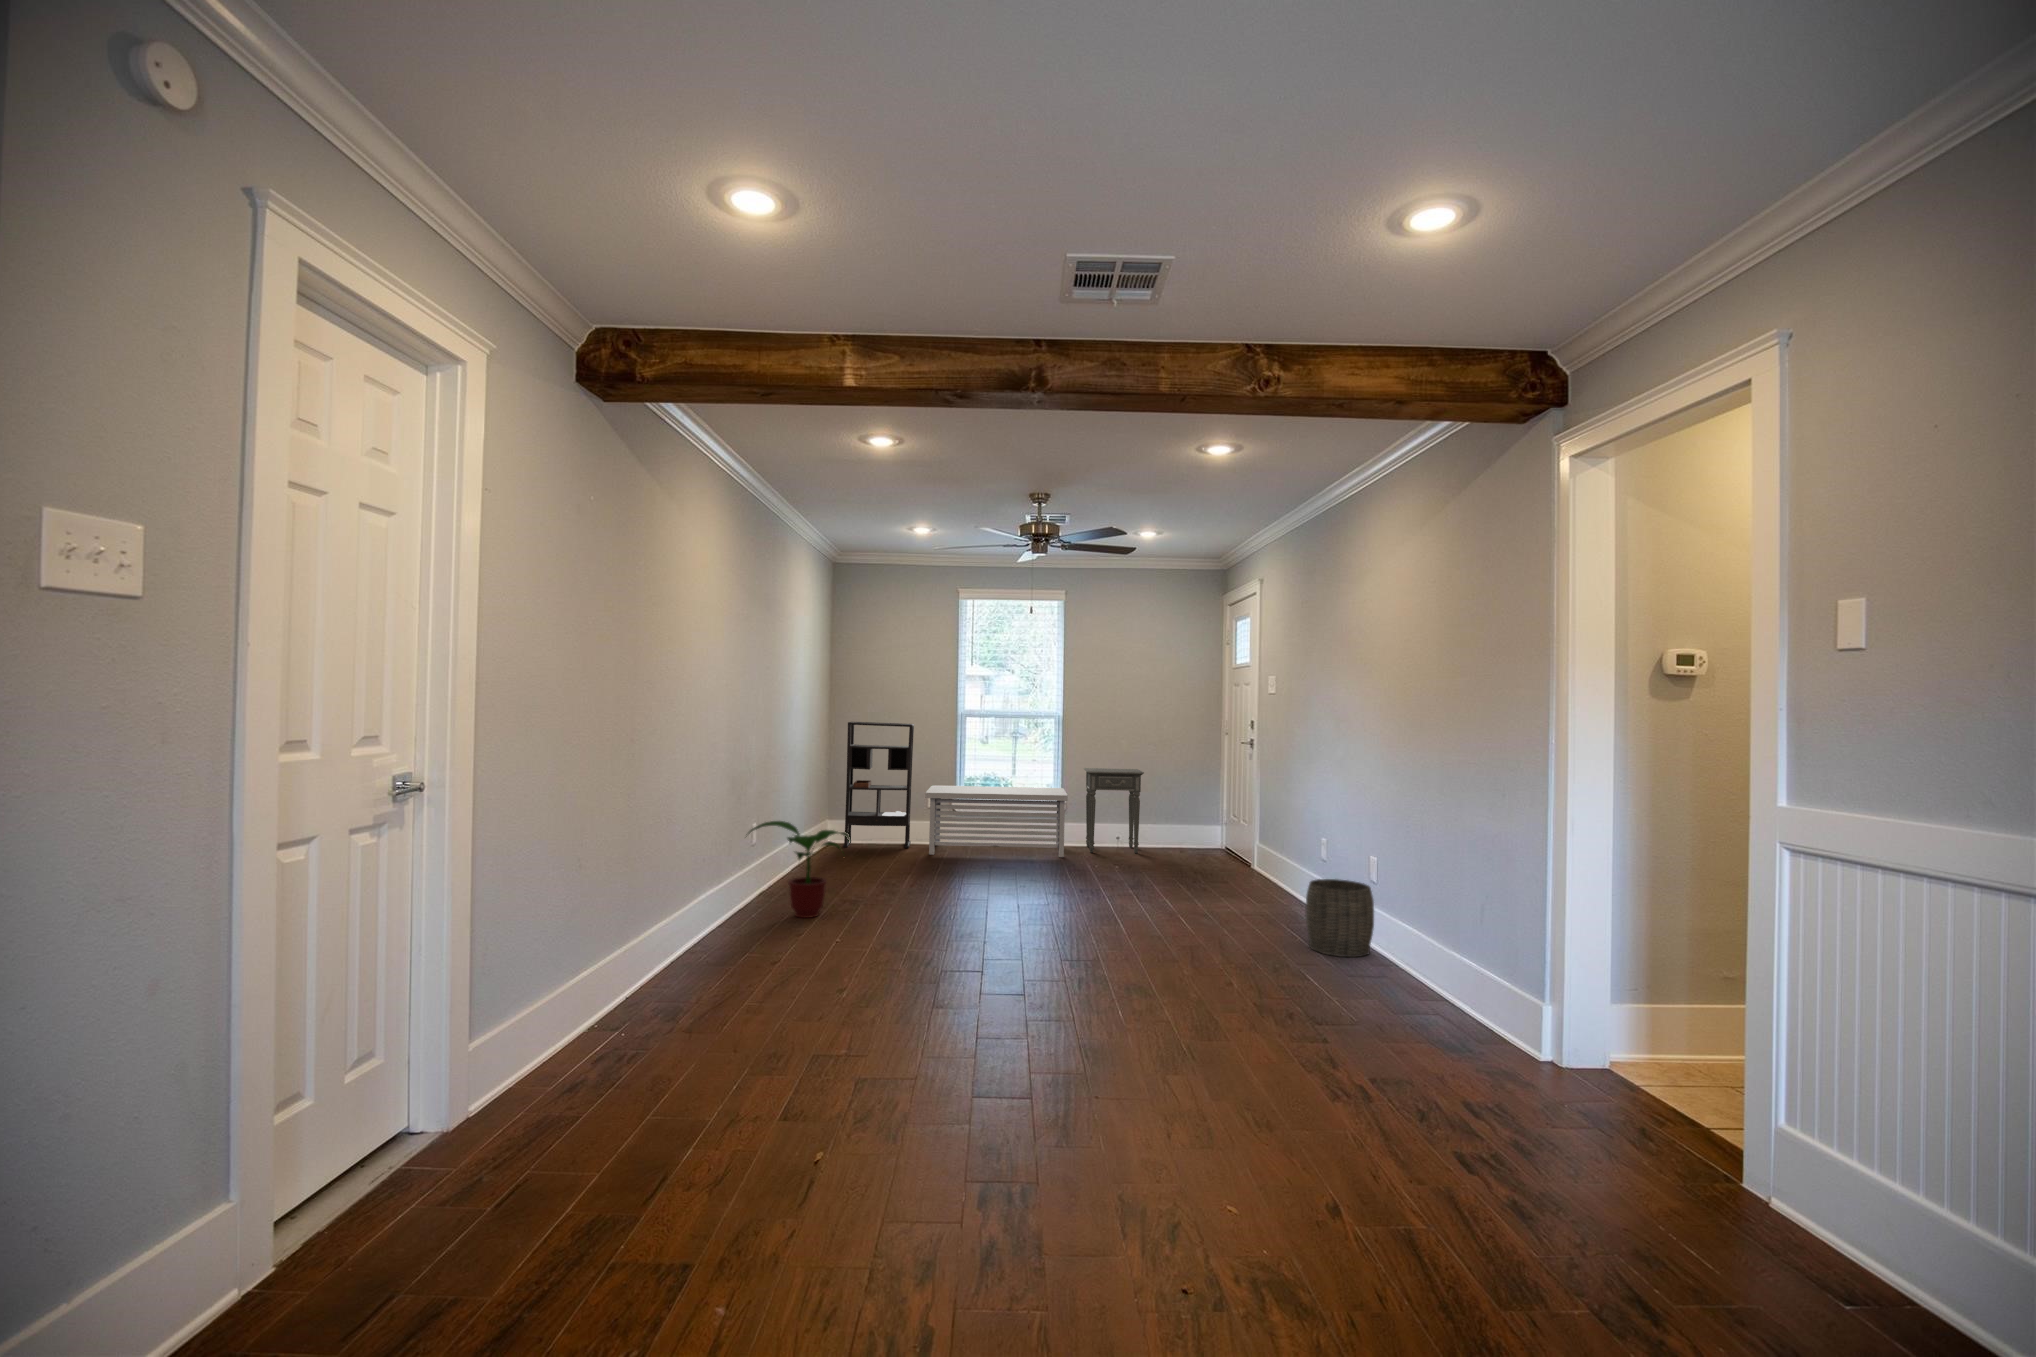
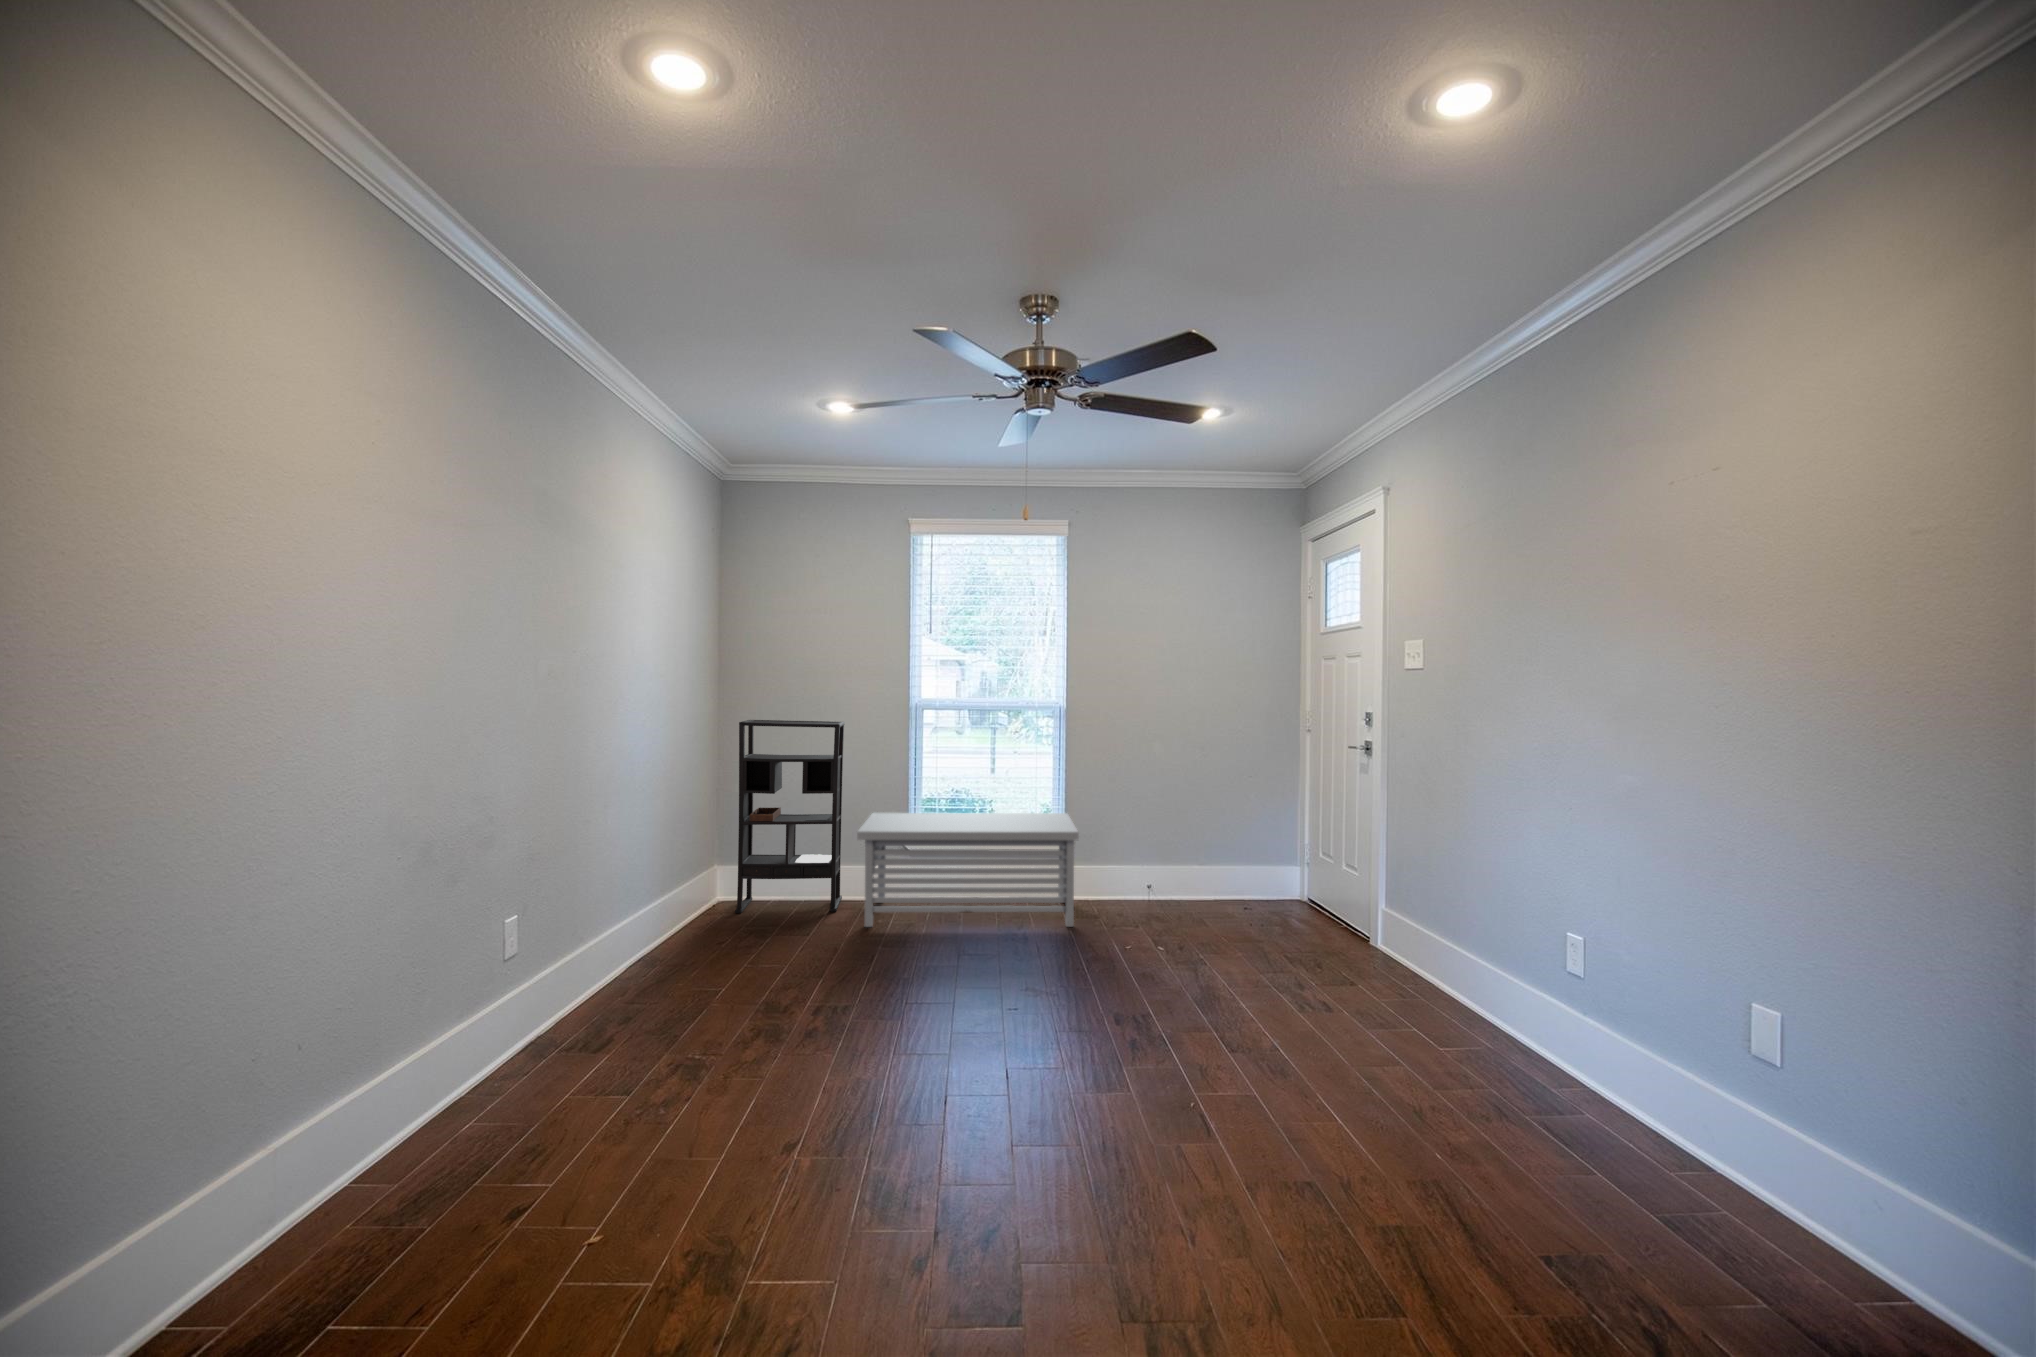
side table: present [1084,768,1144,853] -> none [1098,783,1192,913]
potted plant: present [749,821,850,918] -> none [431,950,673,1165]
woven basket: present [1305,879,1374,957] -> none [1660,1083,1855,1310]

